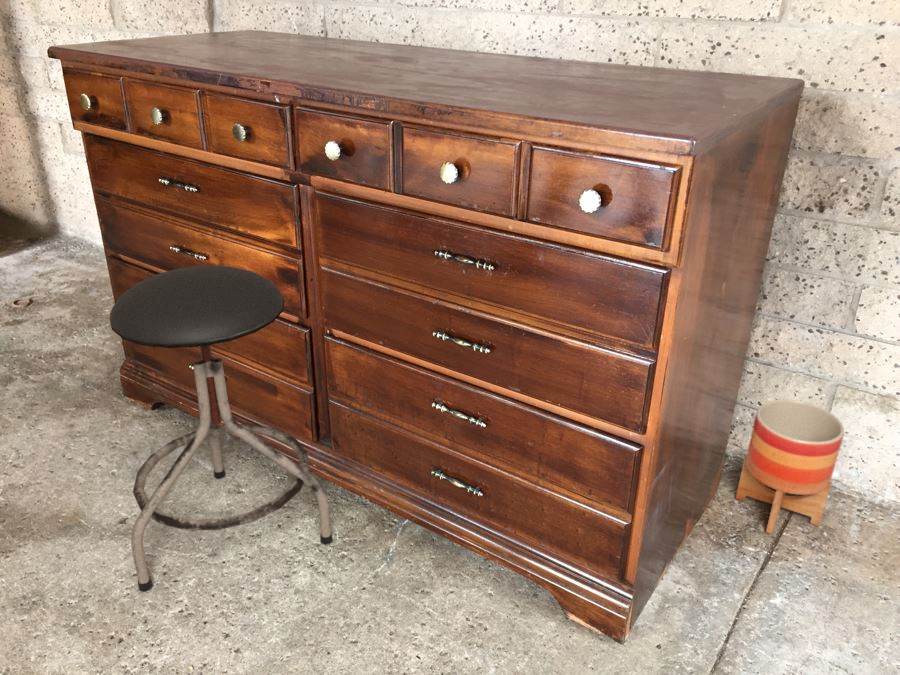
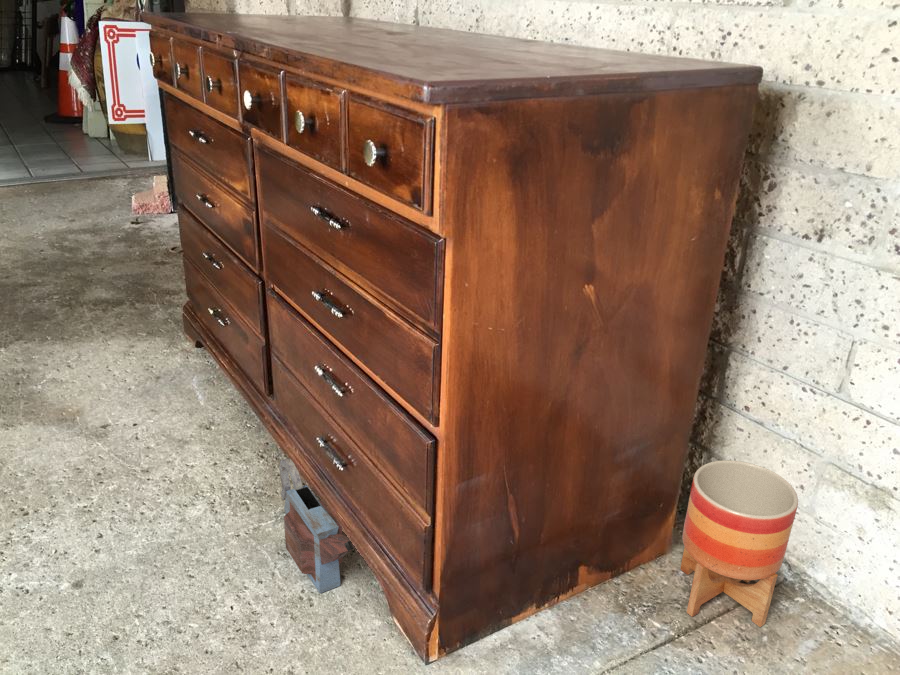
stool: present [110,265,333,591] -> none [64,204,249,491]
watering can: none [396,498,541,616] -> present [279,458,354,593]

